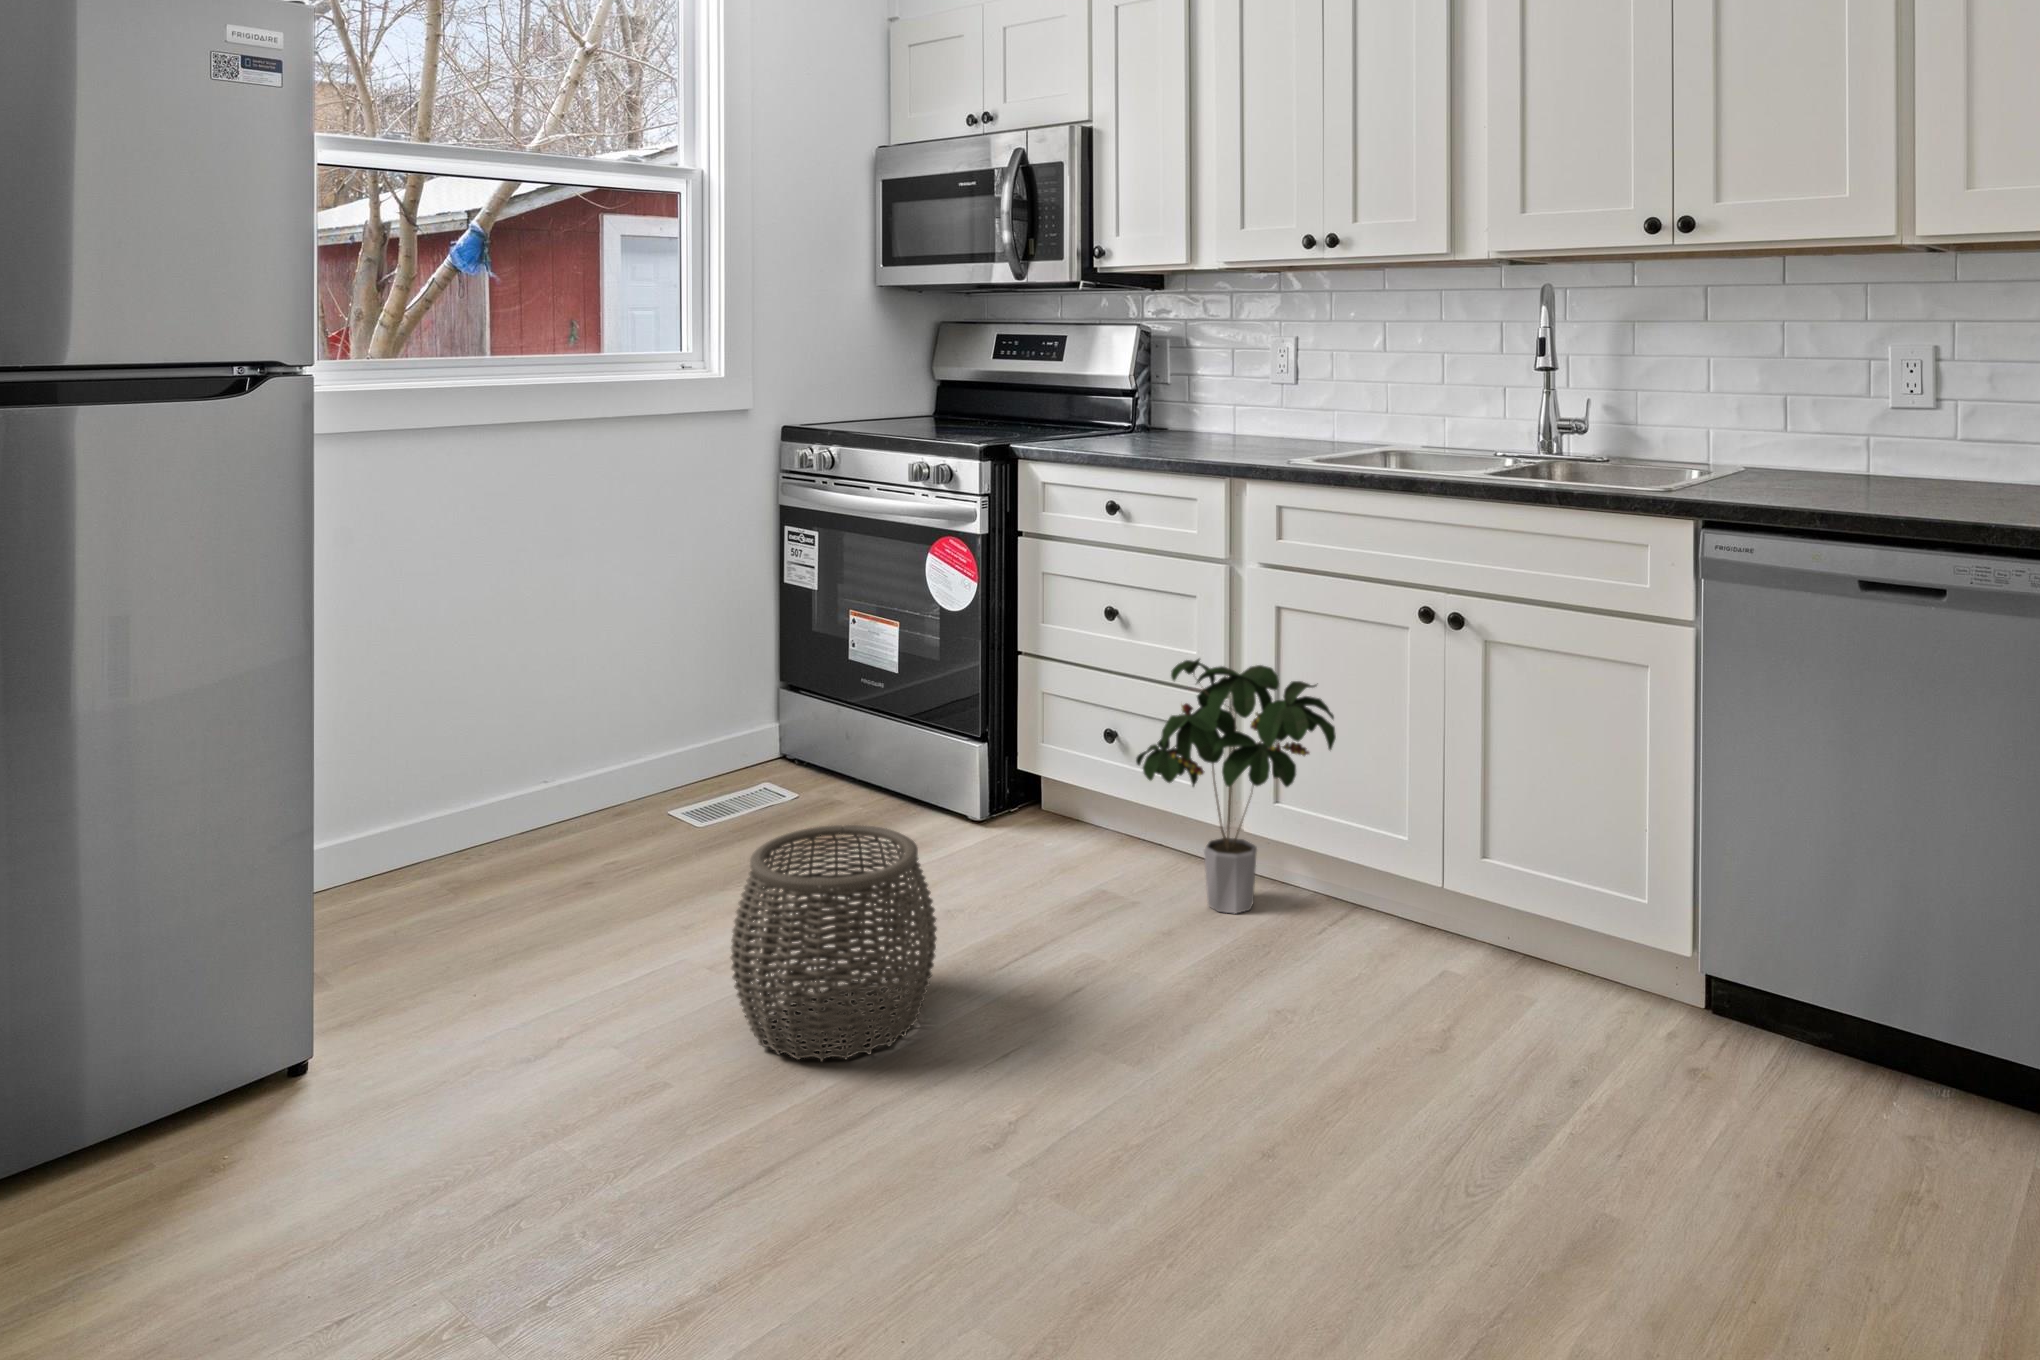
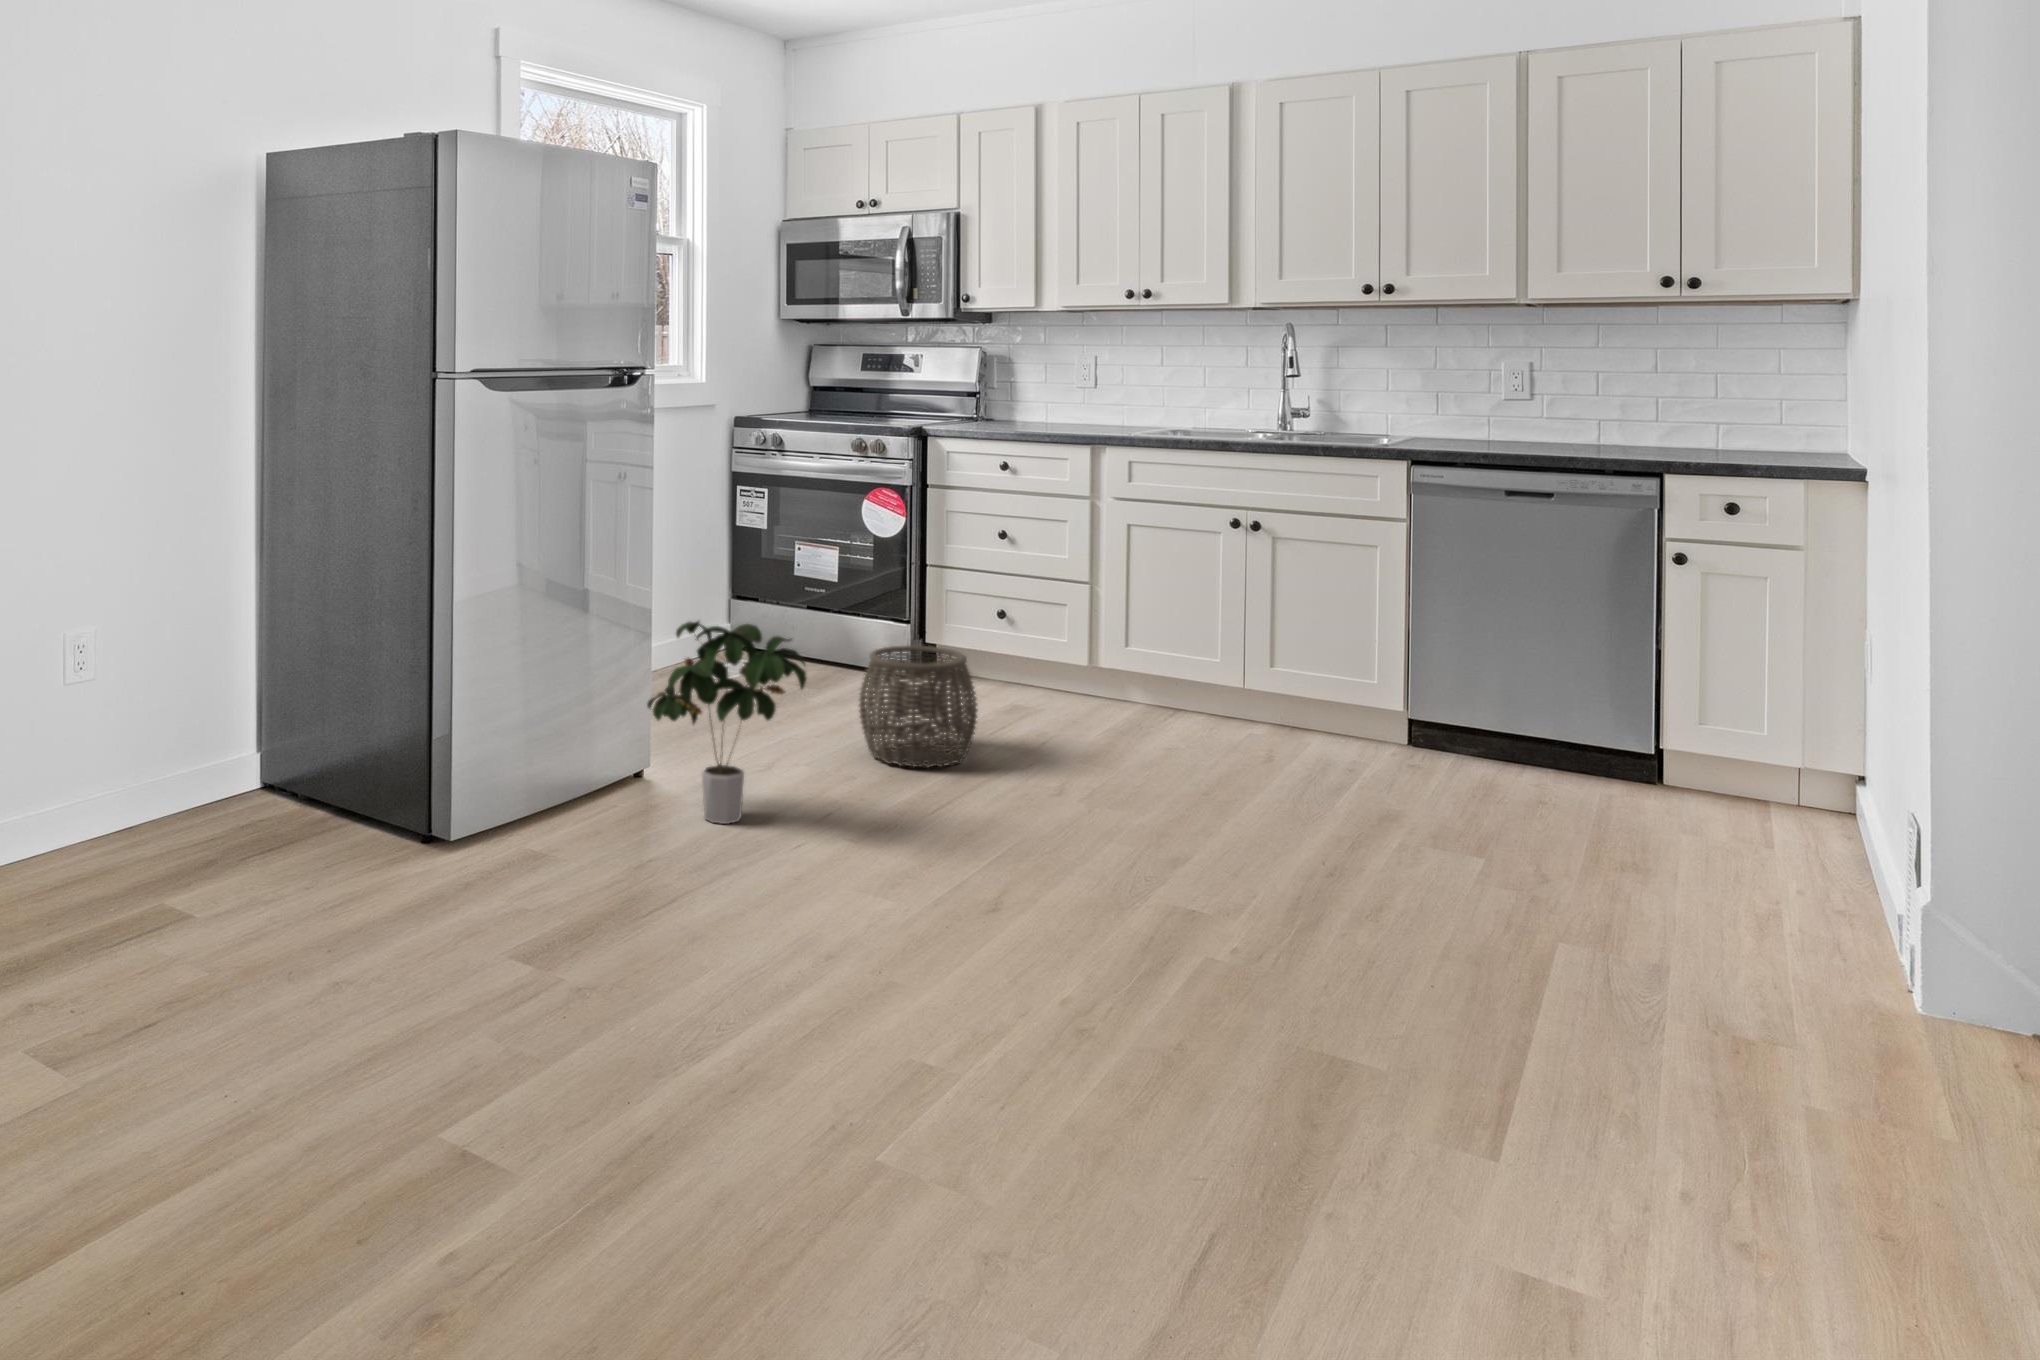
potted plant: present [1136,659,1336,914] -> present [647,621,807,824]

